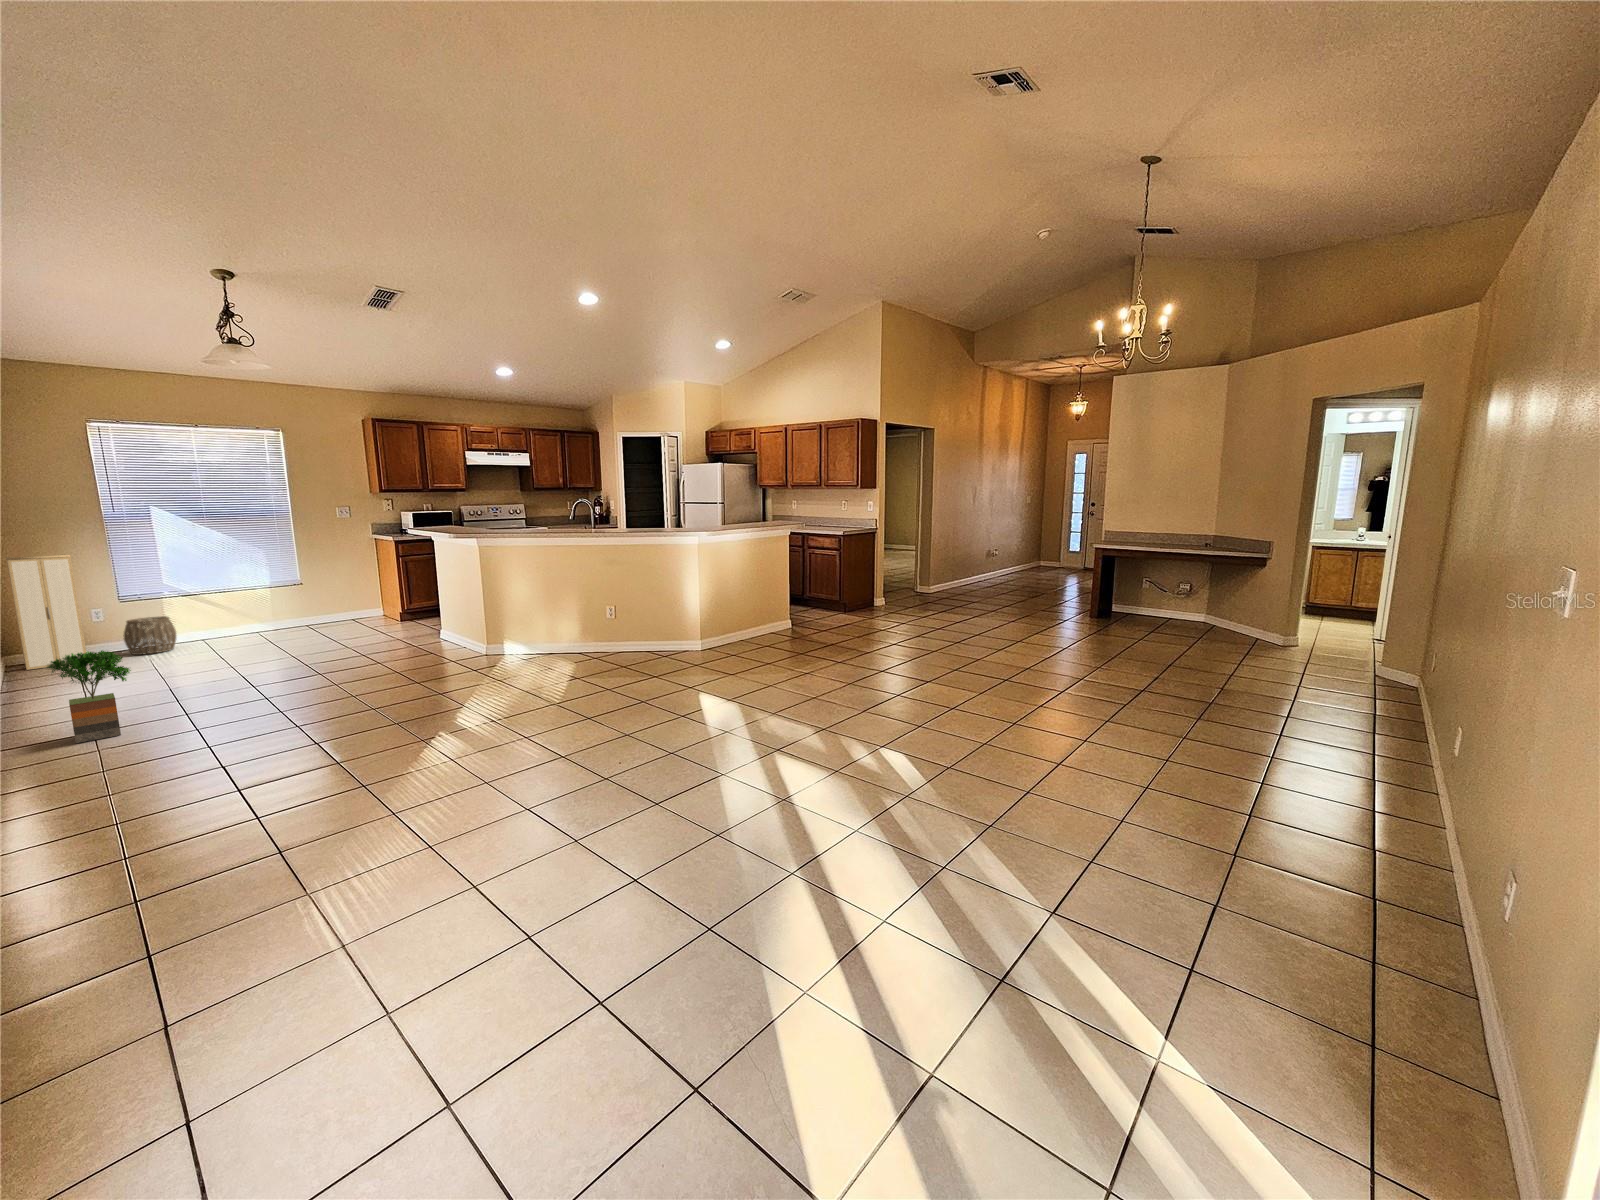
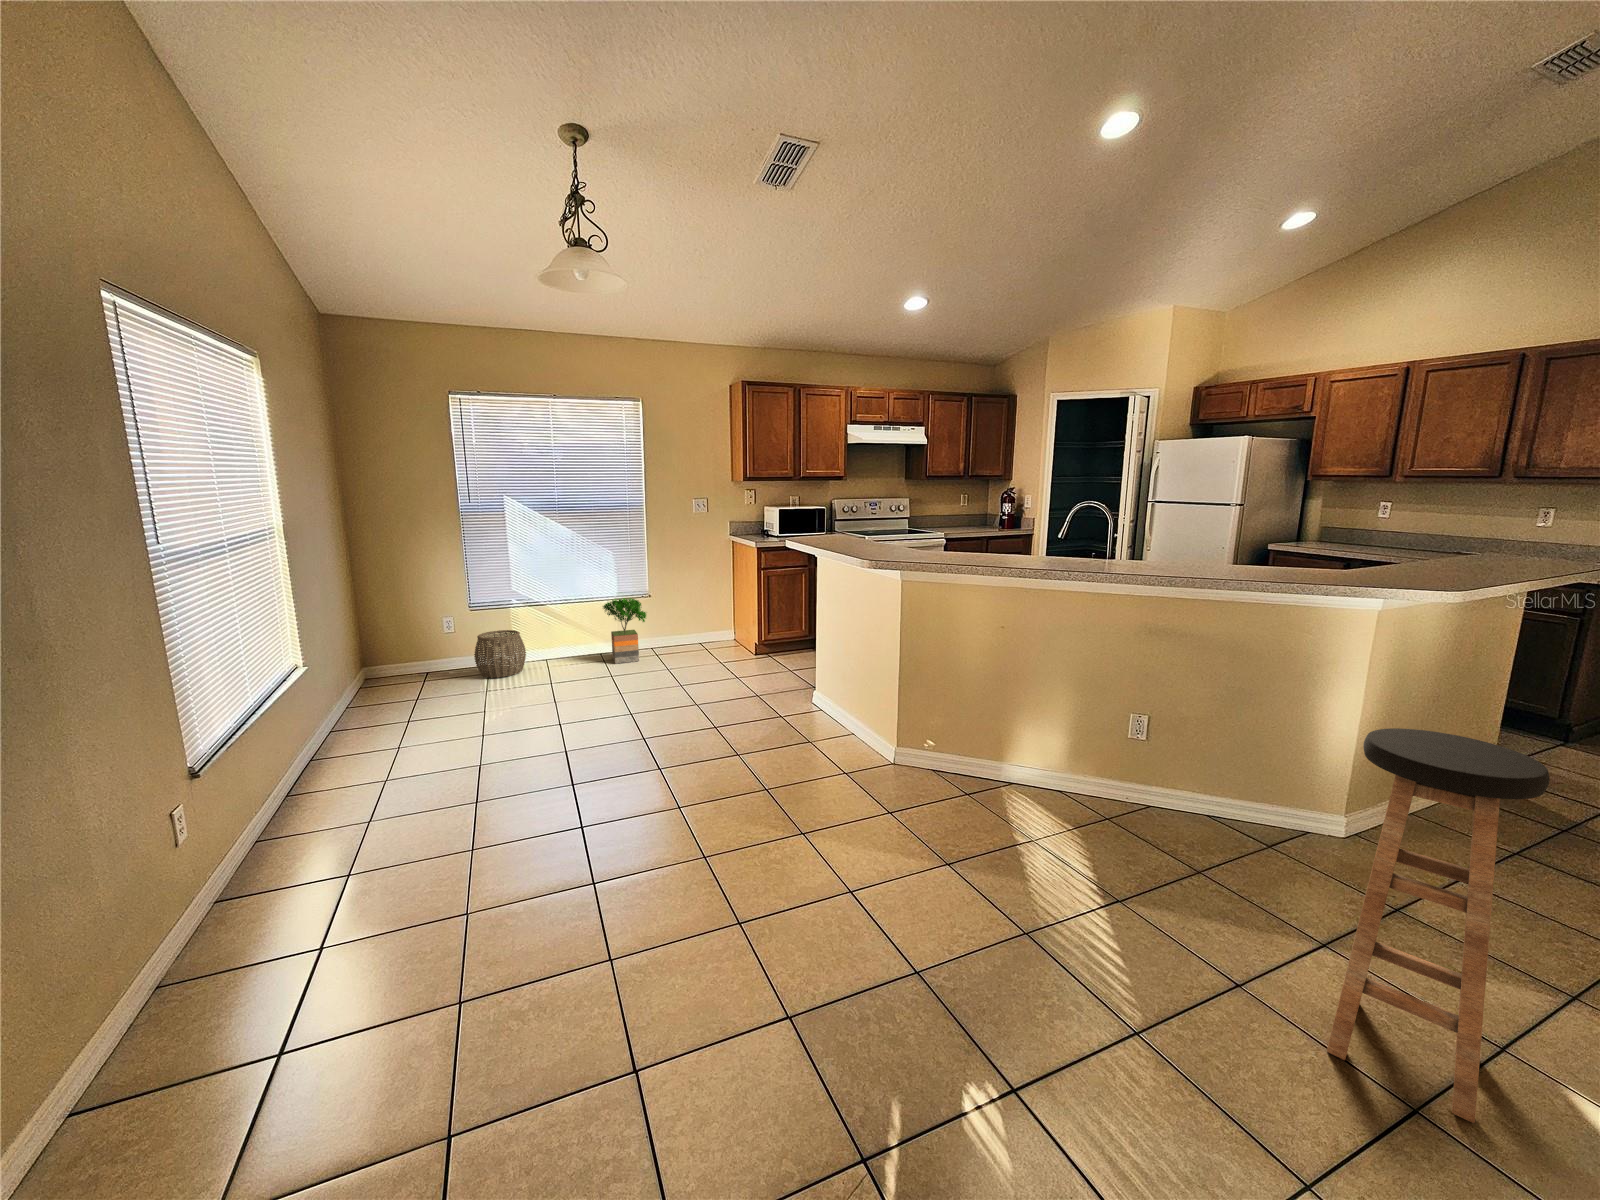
cabinet: present [6,554,86,670] -> none [365,554,441,690]
bar stool: none [619,571,674,694] -> present [1327,728,1550,1123]
potted tree: present [48,650,131,743] -> present [603,598,646,663]

